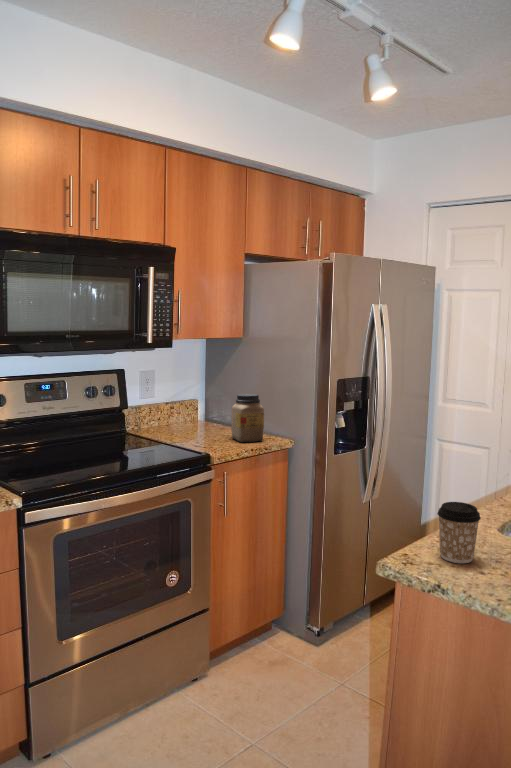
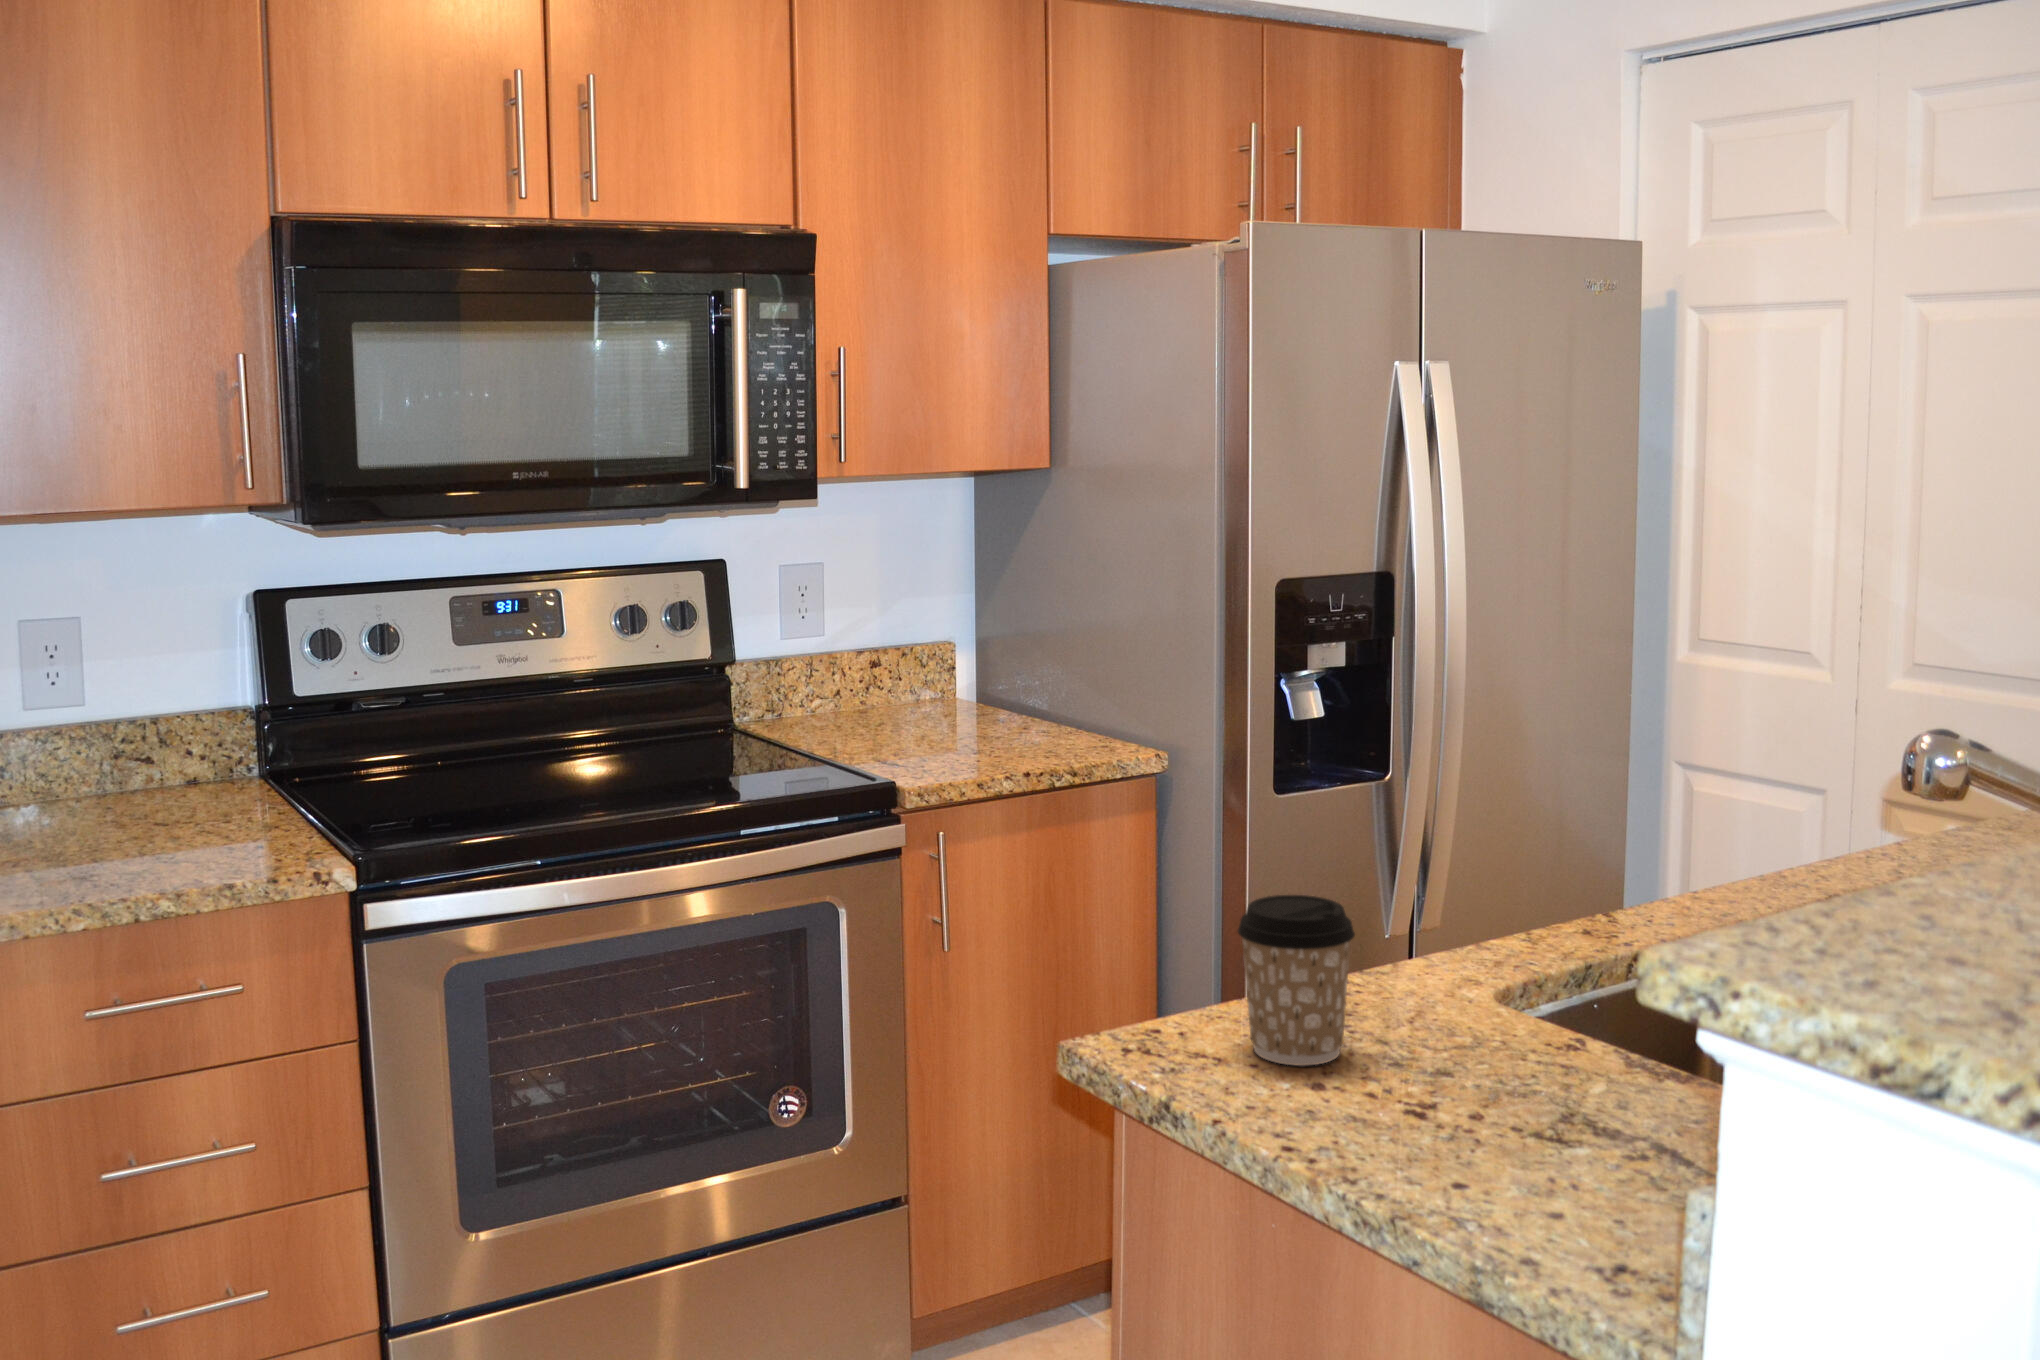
jar: present [232,394,264,443] -> none [997,622,1080,756]

